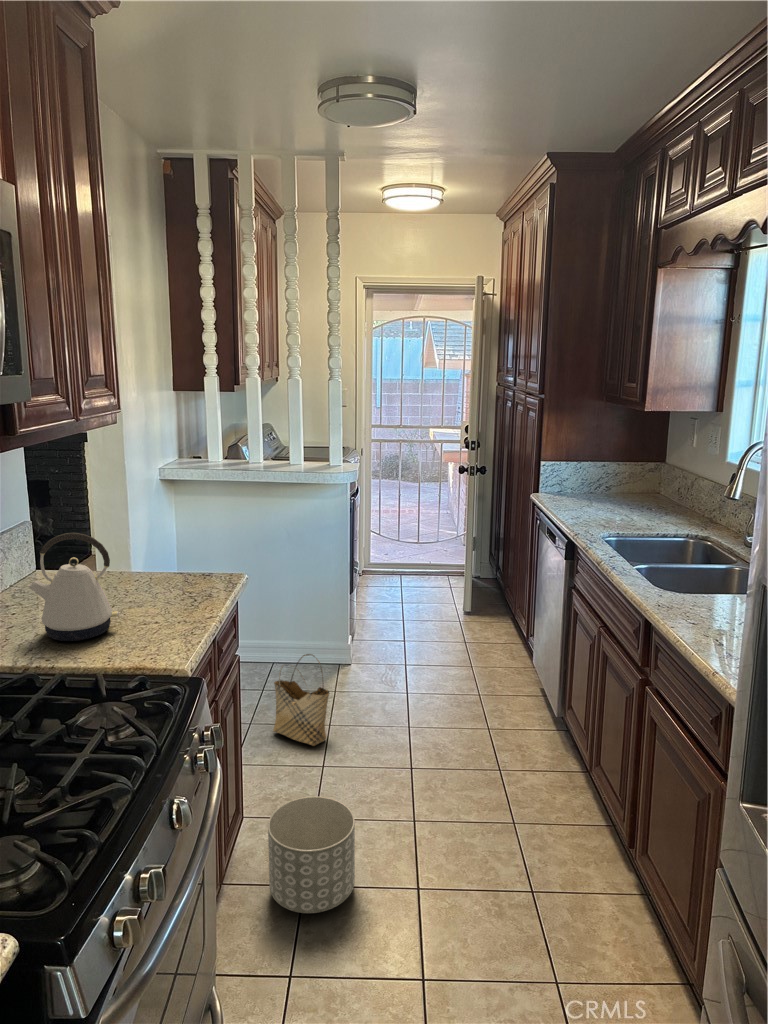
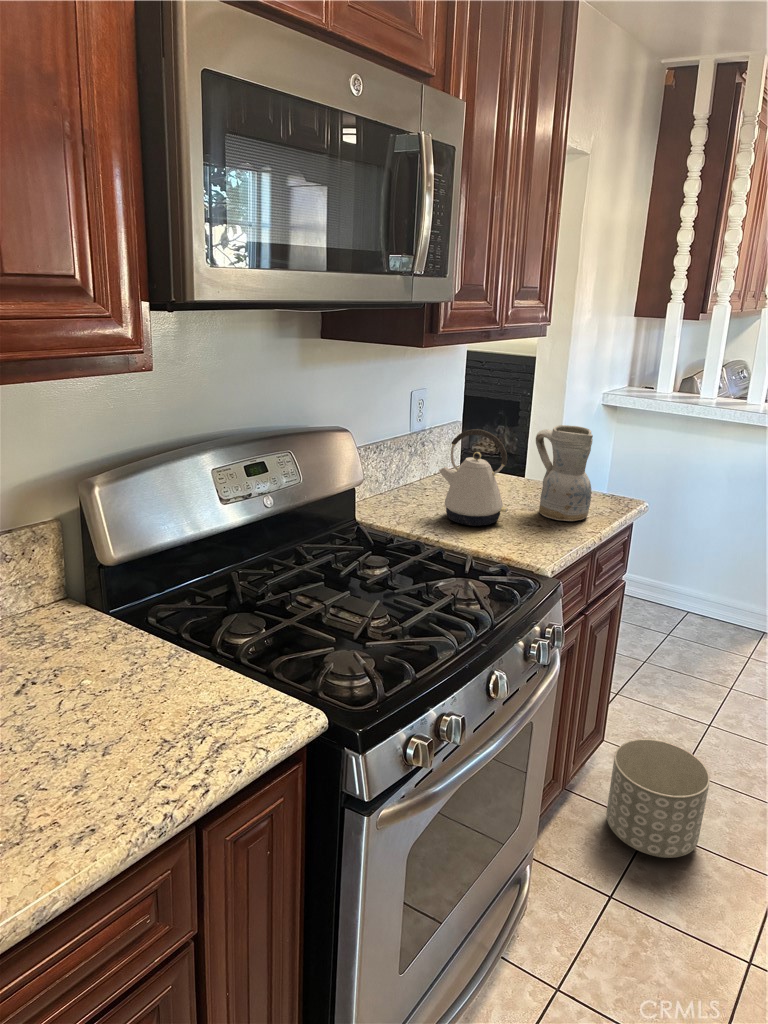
ceramic pitcher: none [131,513,200,612] -> present [536,425,593,521]
woven basket: present [273,654,330,746] -> none [662,607,731,703]

